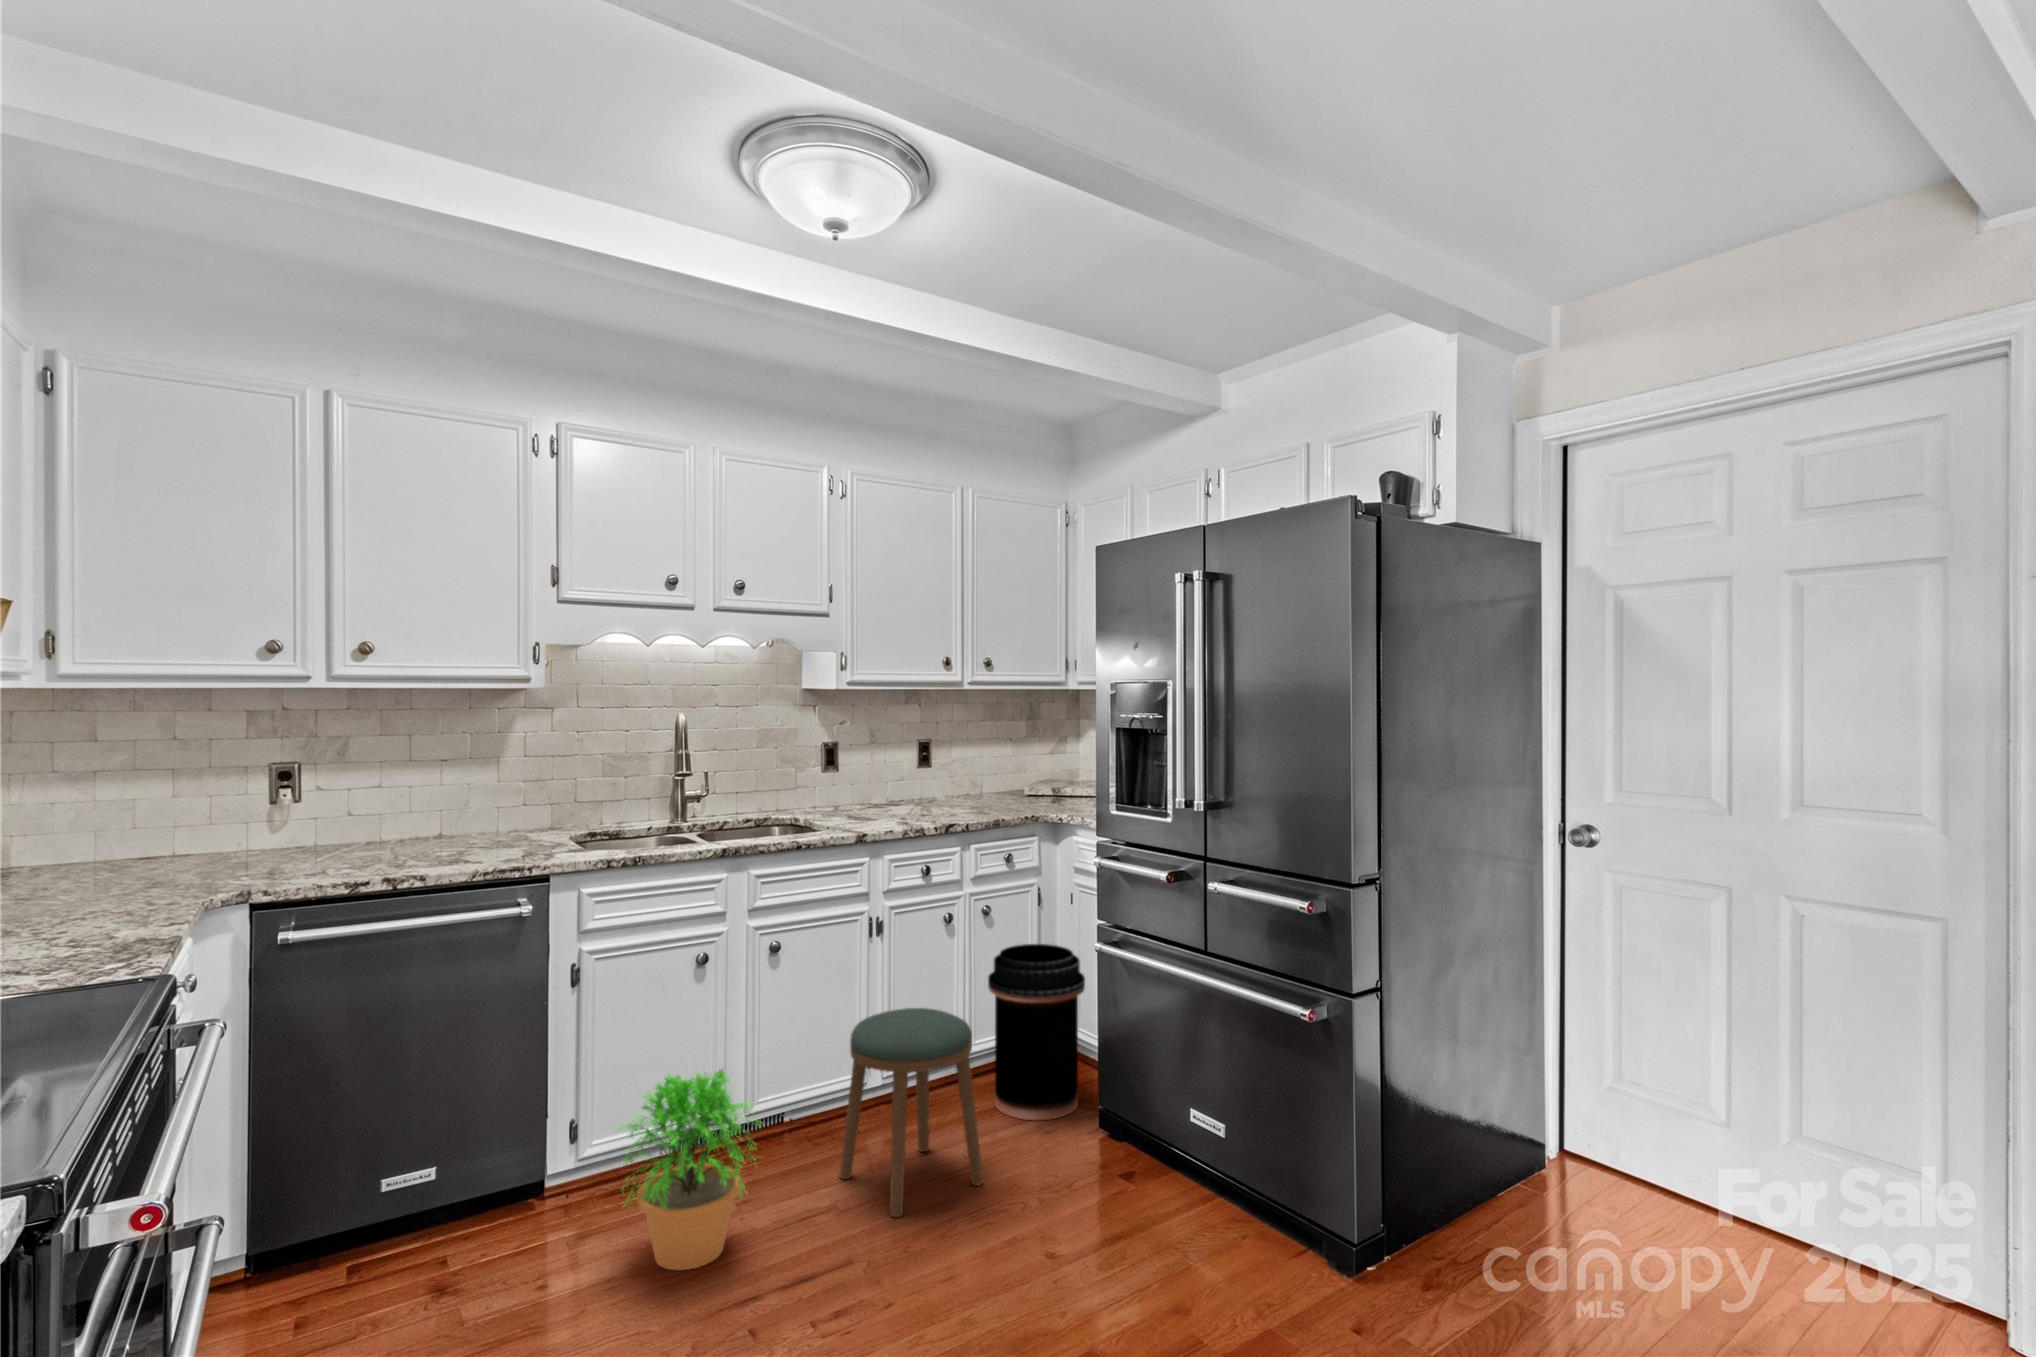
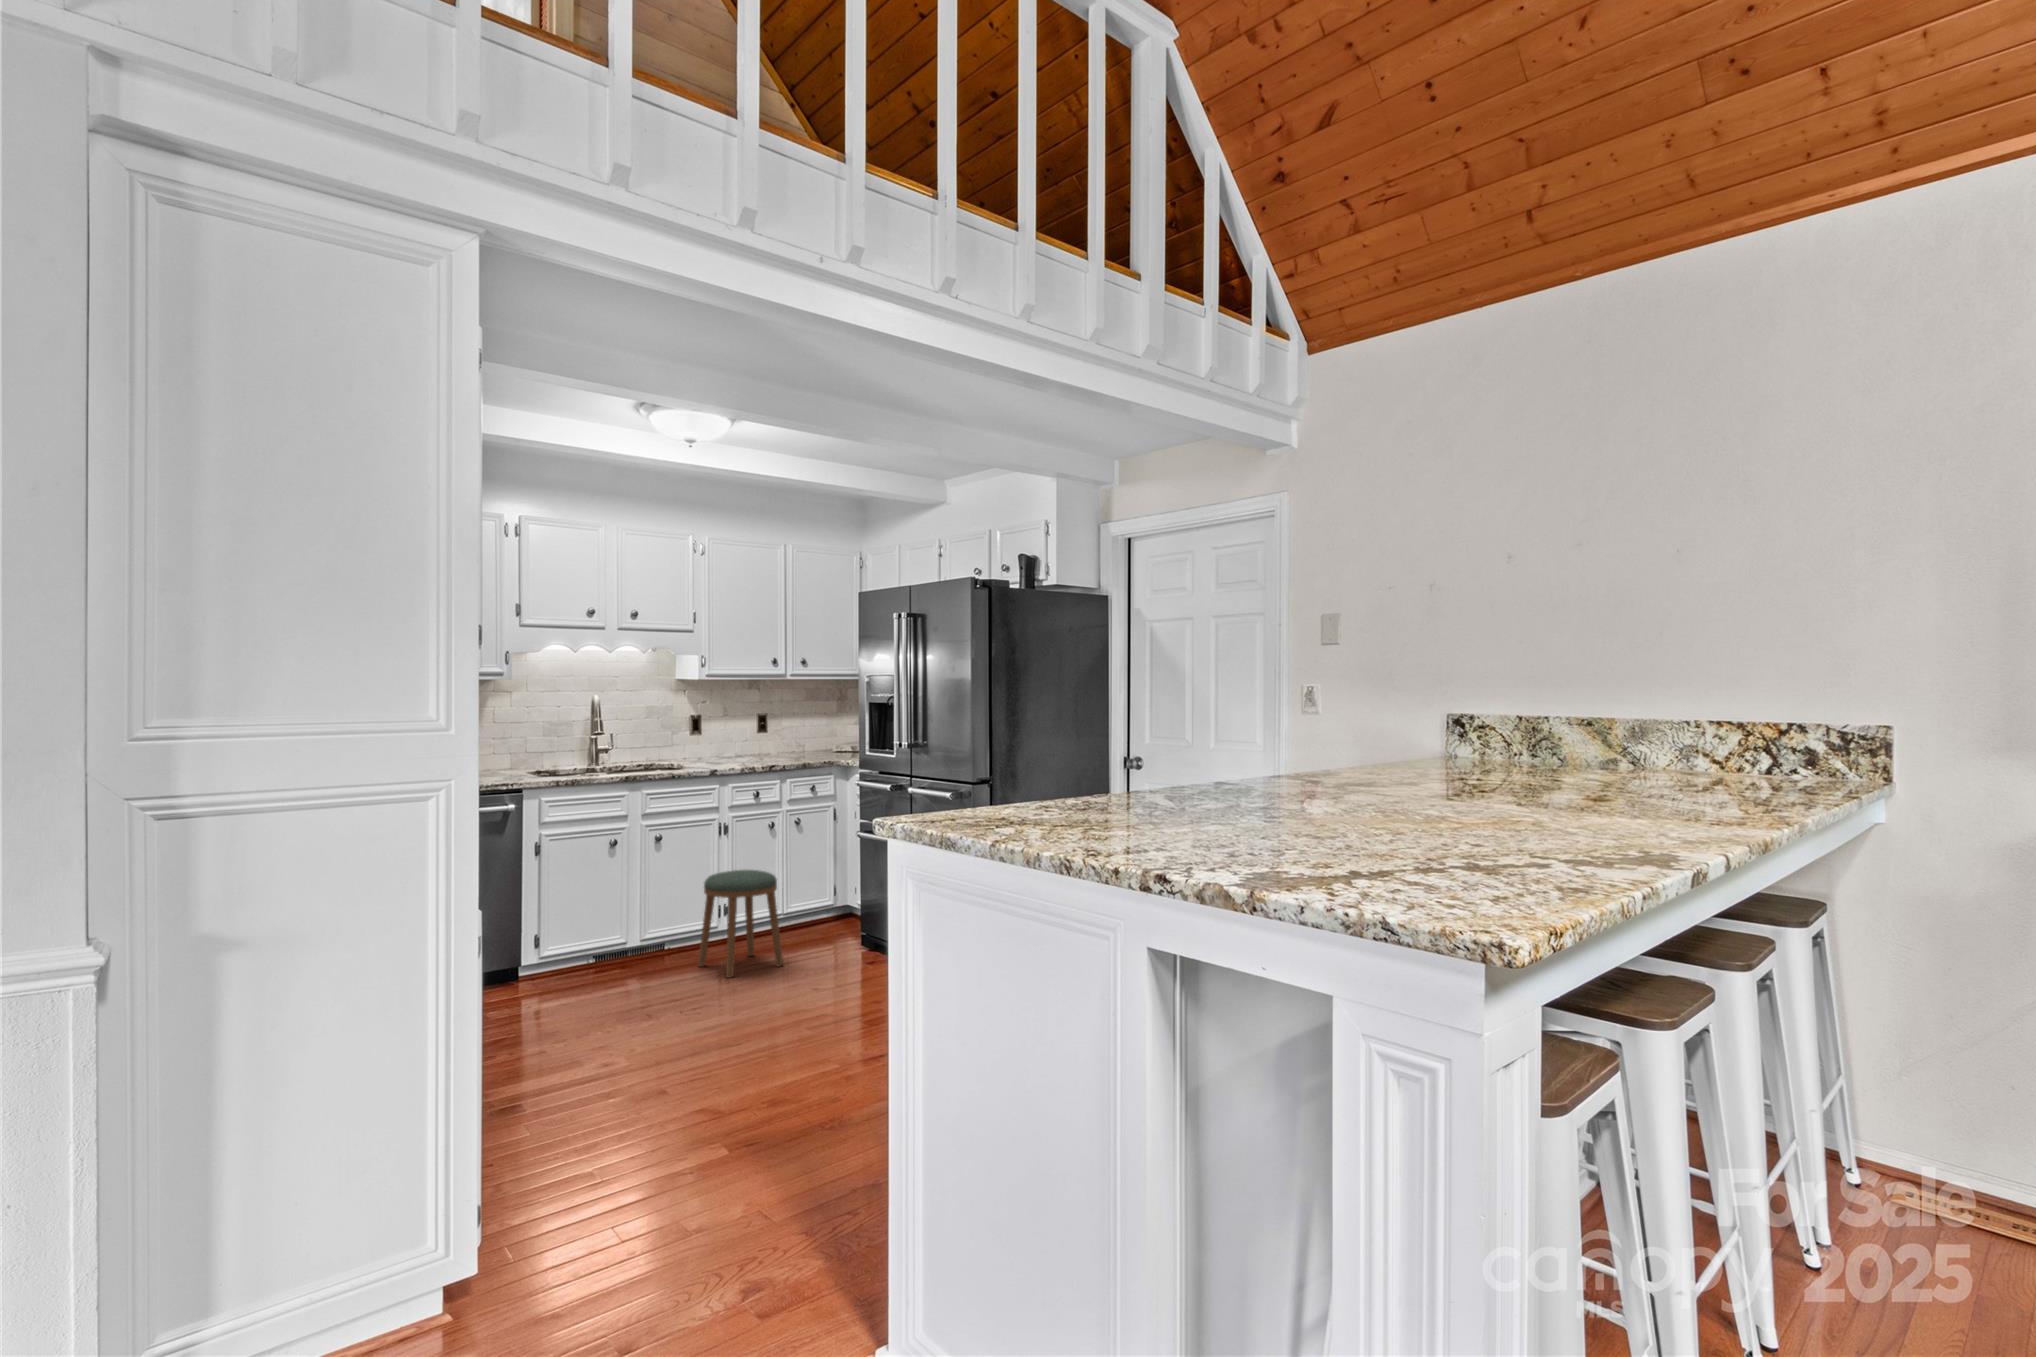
trash can: present [988,944,1085,1120] -> none [795,841,856,943]
potted plant: present [621,1069,756,1270] -> none [566,891,655,997]

